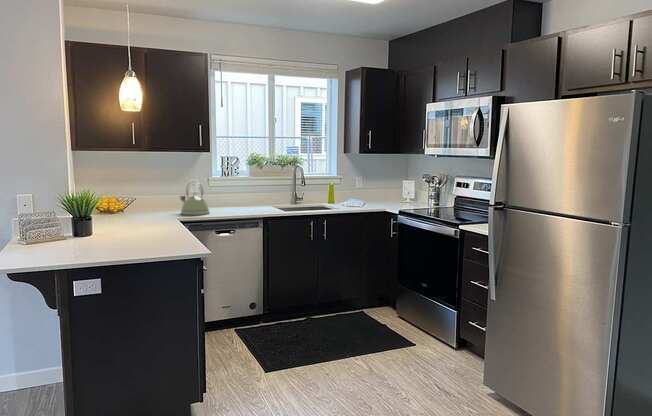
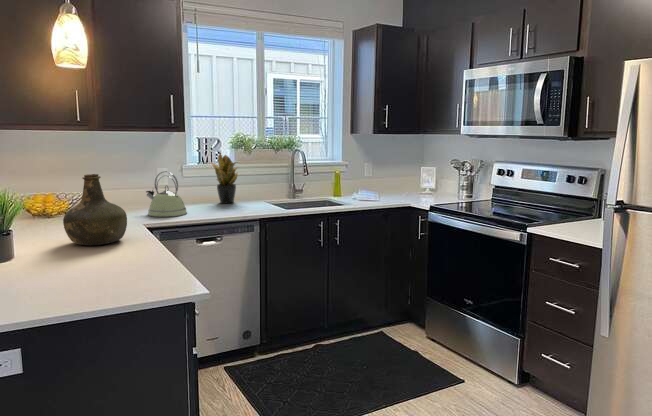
potted plant: none [227,166,254,207] -> present [211,153,238,203]
bottle: none [123,181,166,230] -> present [63,174,127,245]

